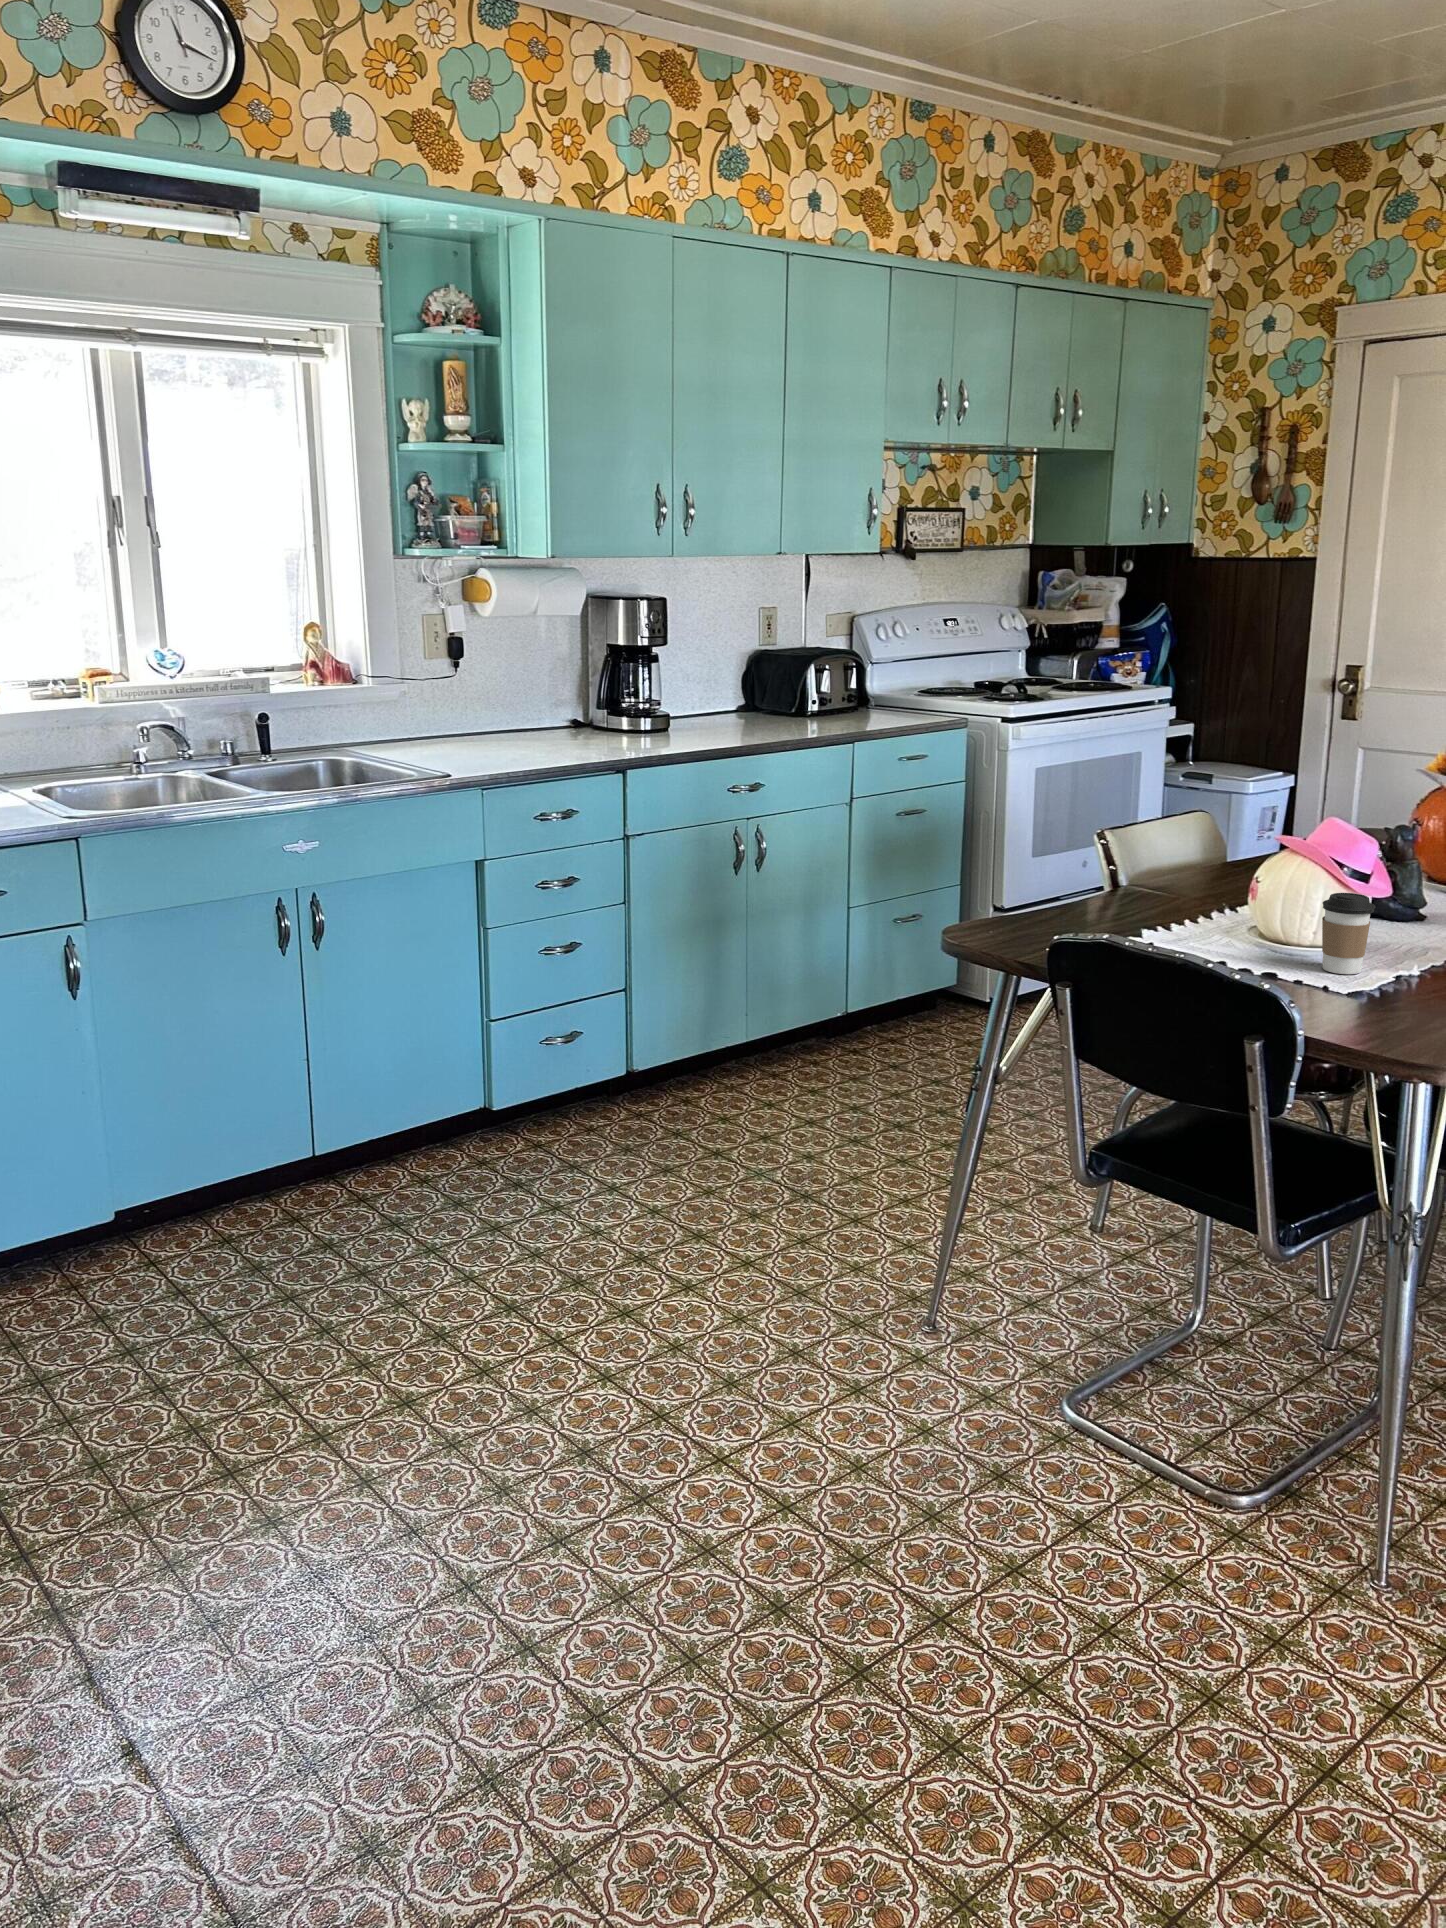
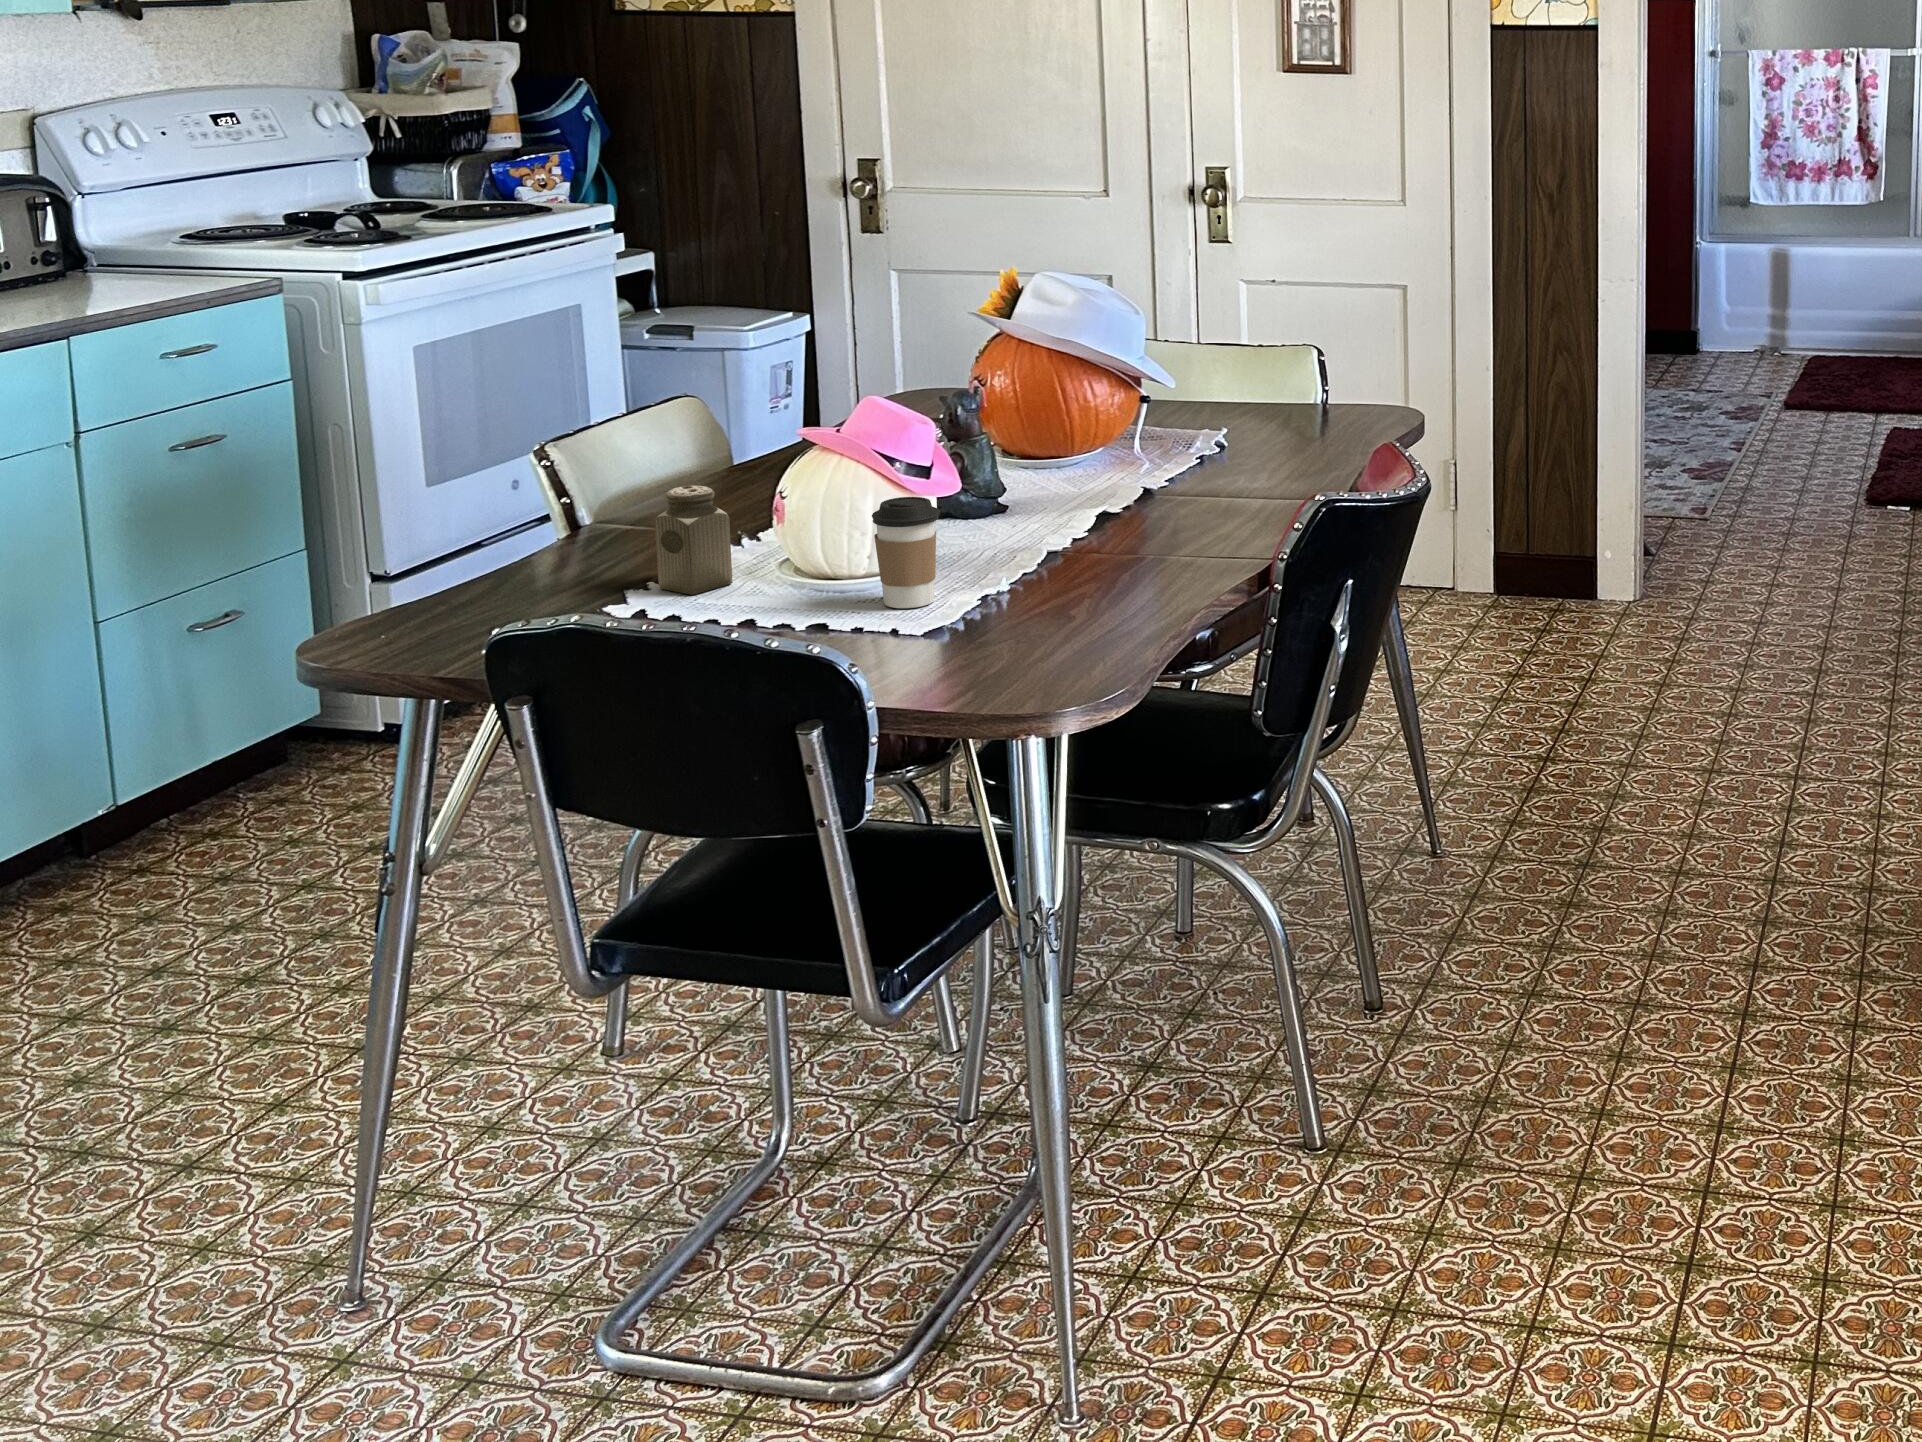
salt shaker: none [1165,865,1219,940] -> present [654,486,732,595]

